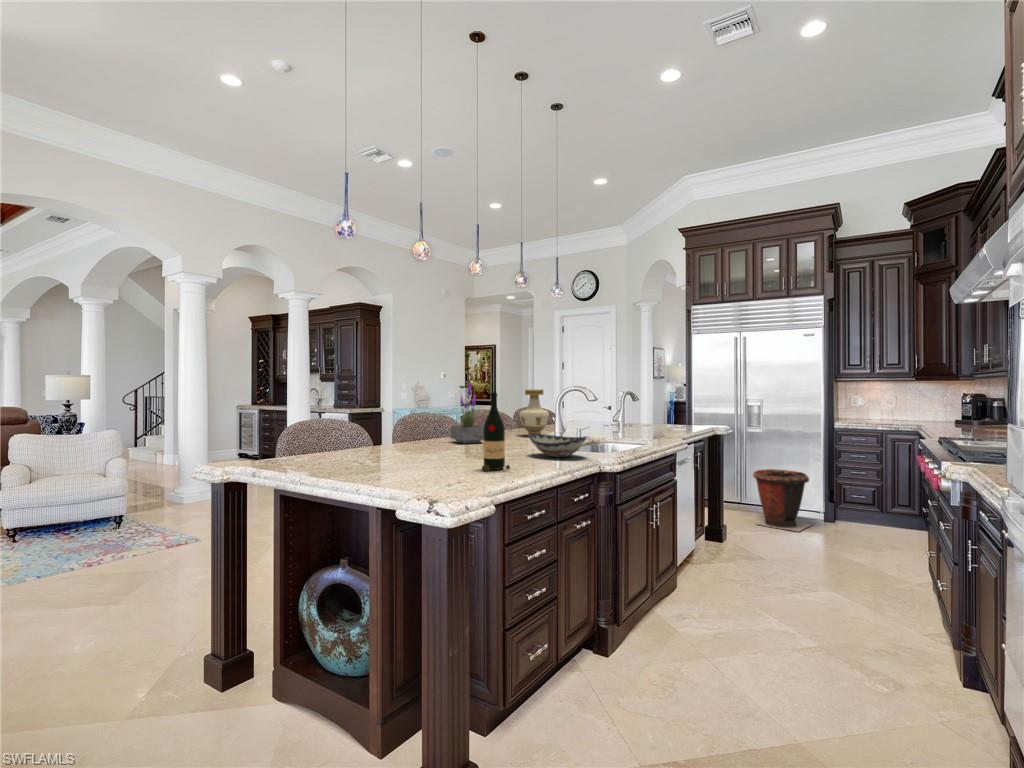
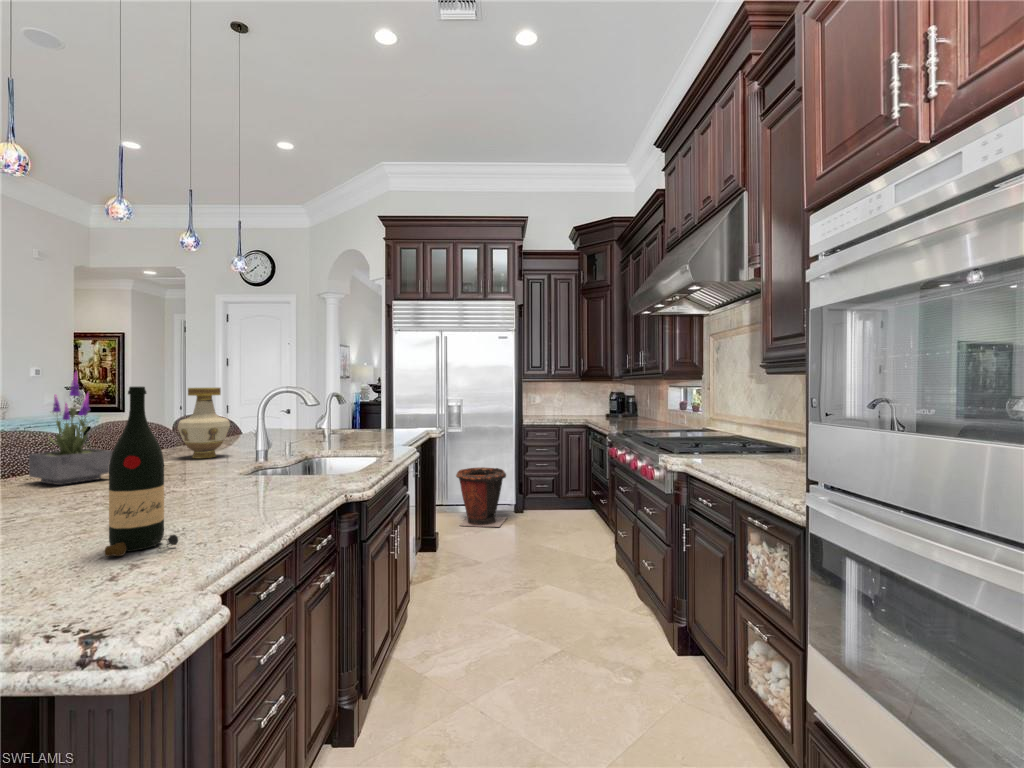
decorative bowl: present [529,434,587,457] -> none [209,458,316,496]

